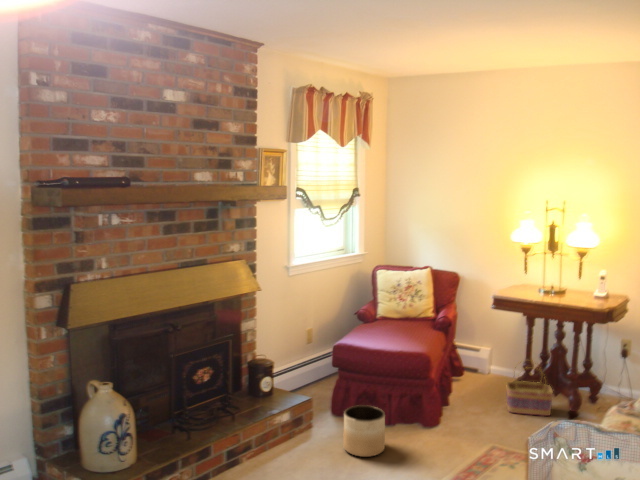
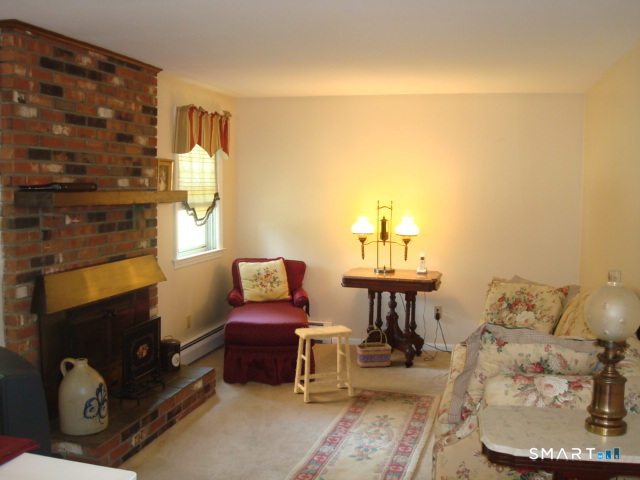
footstool: none [404,361,479,459] -> present [294,325,354,403]
planter: present [344,405,385,457] -> none [251,368,284,407]

